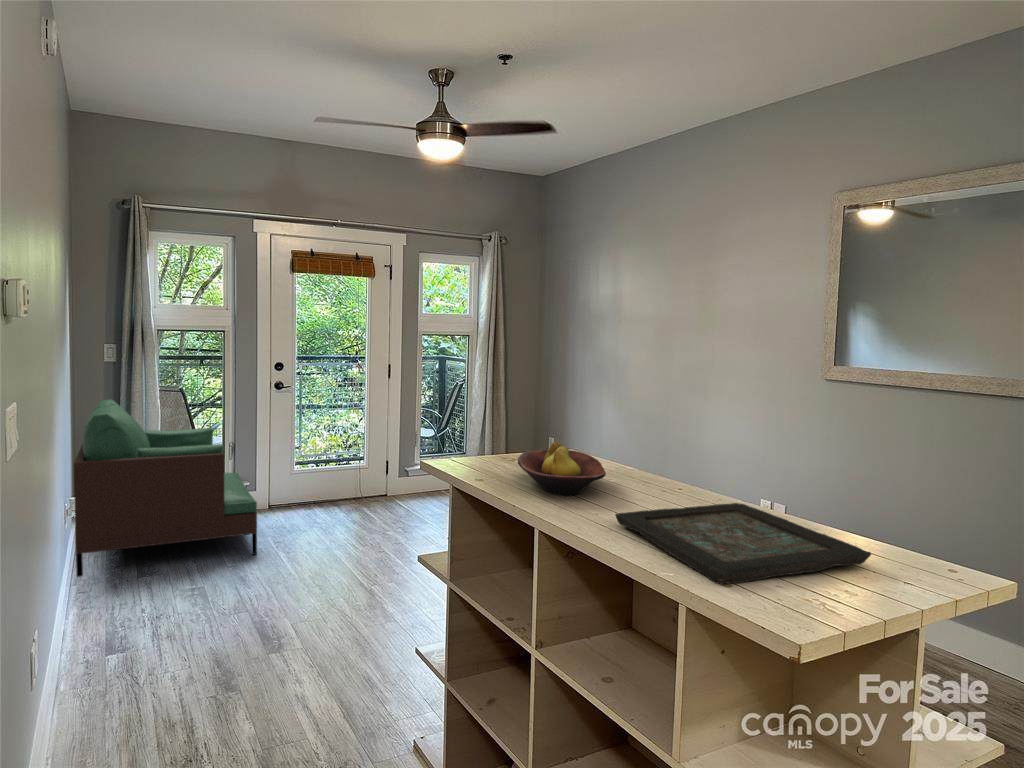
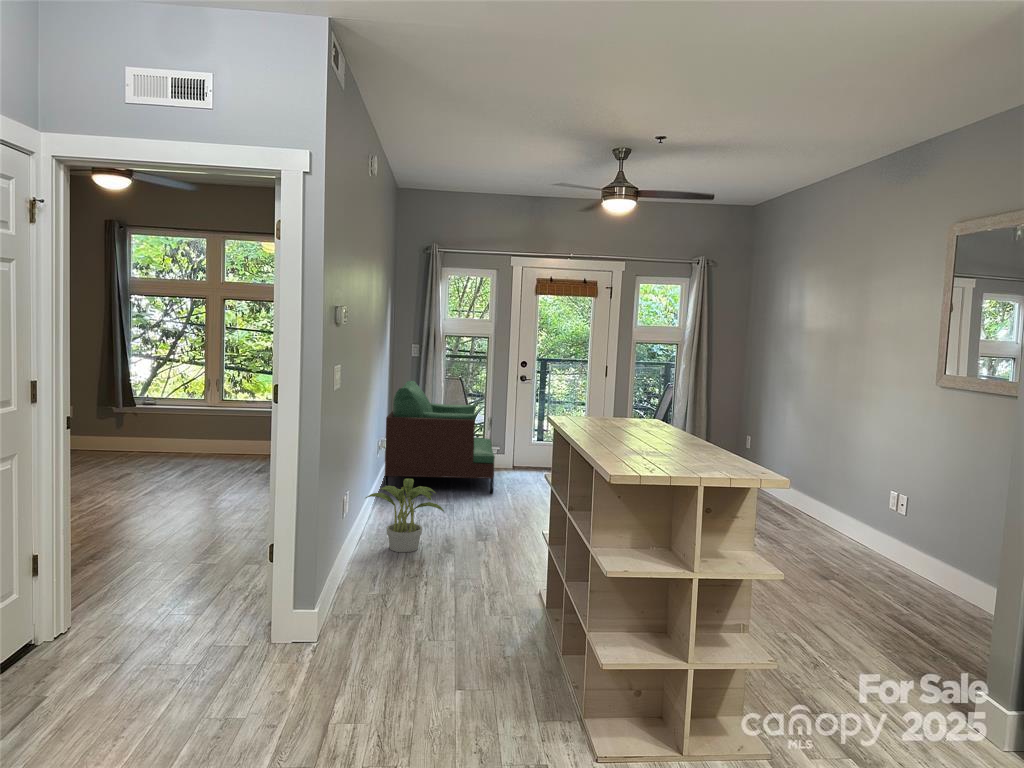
fruit bowl: present [518,442,606,495] -> none [592,404,649,434]
decorative tray: present [616,503,871,584] -> none [616,437,731,466]
potted plant: none [59,573,213,706] -> present [366,479,444,552]

